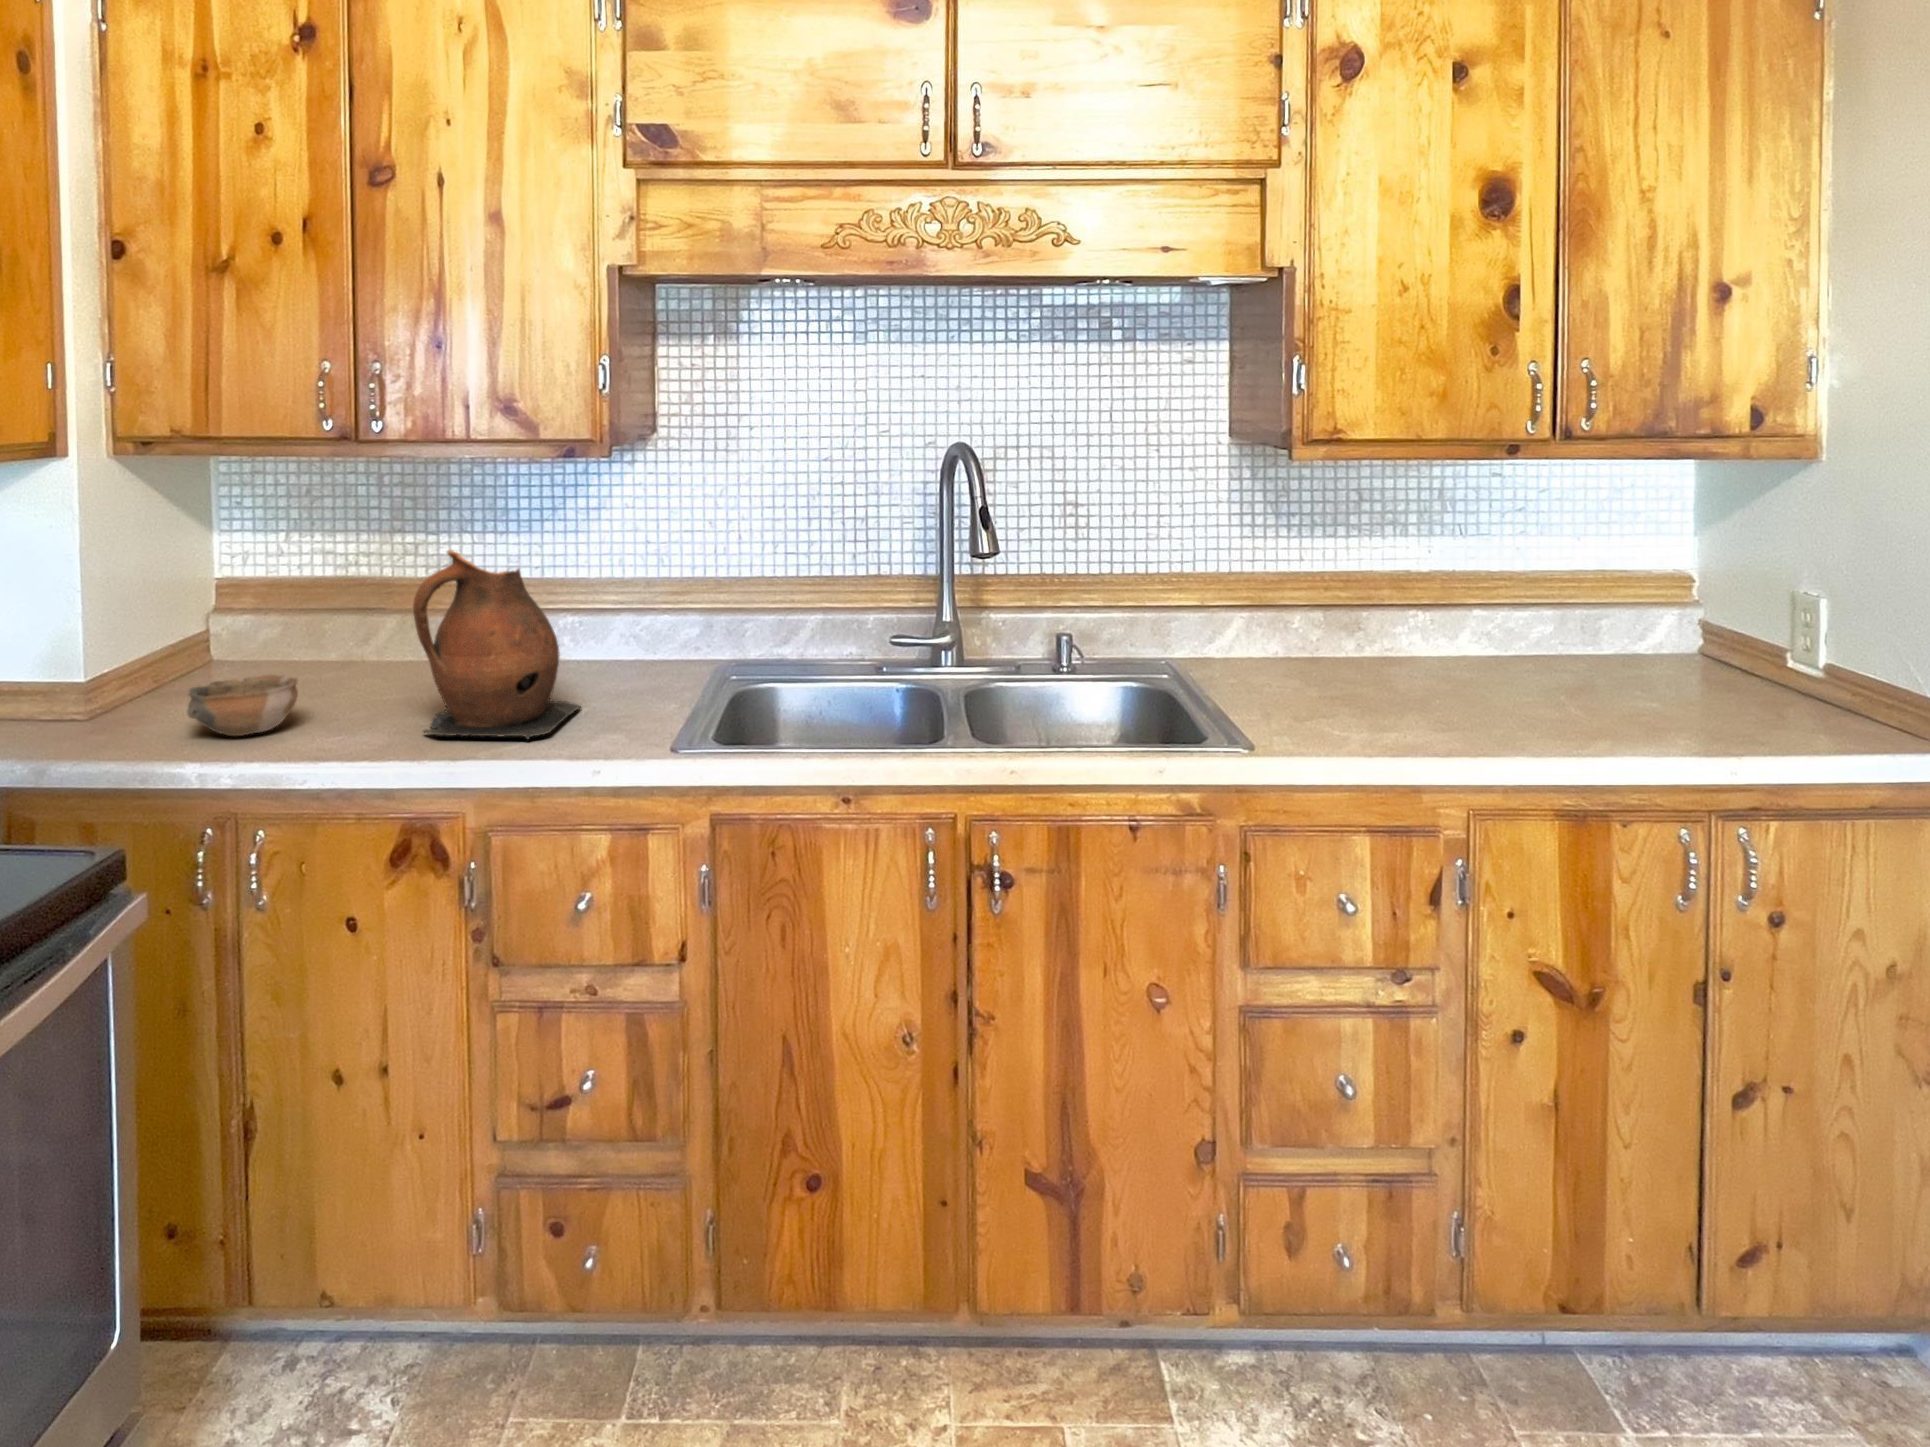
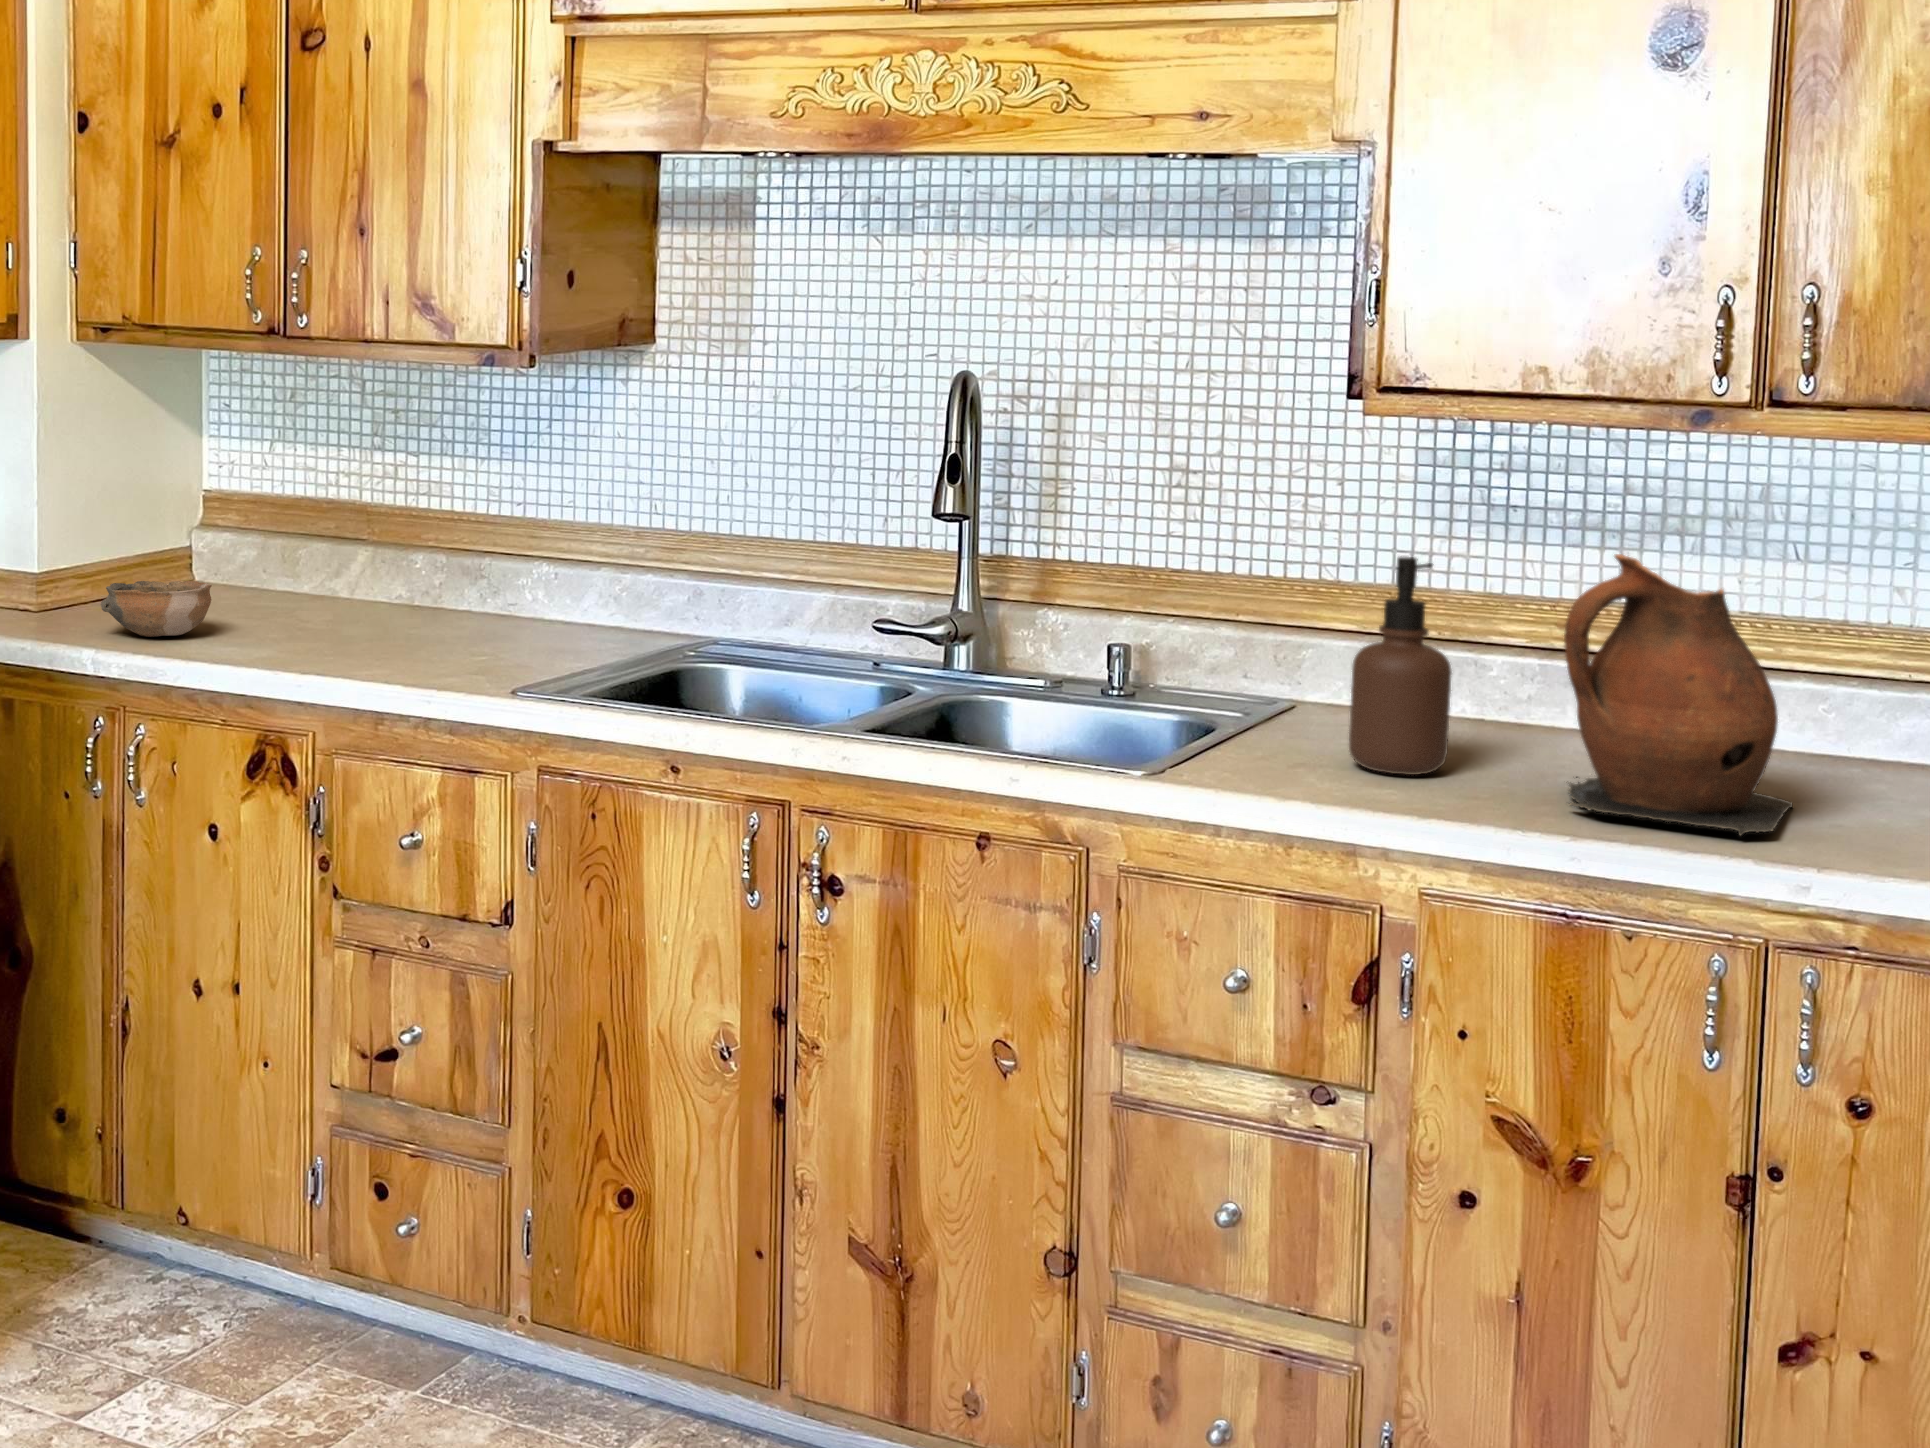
ceramic pitcher: present [413,550,581,740] -> present [1564,554,1793,836]
soap dispenser: none [1294,556,1364,714] -> present [1349,556,1451,775]

